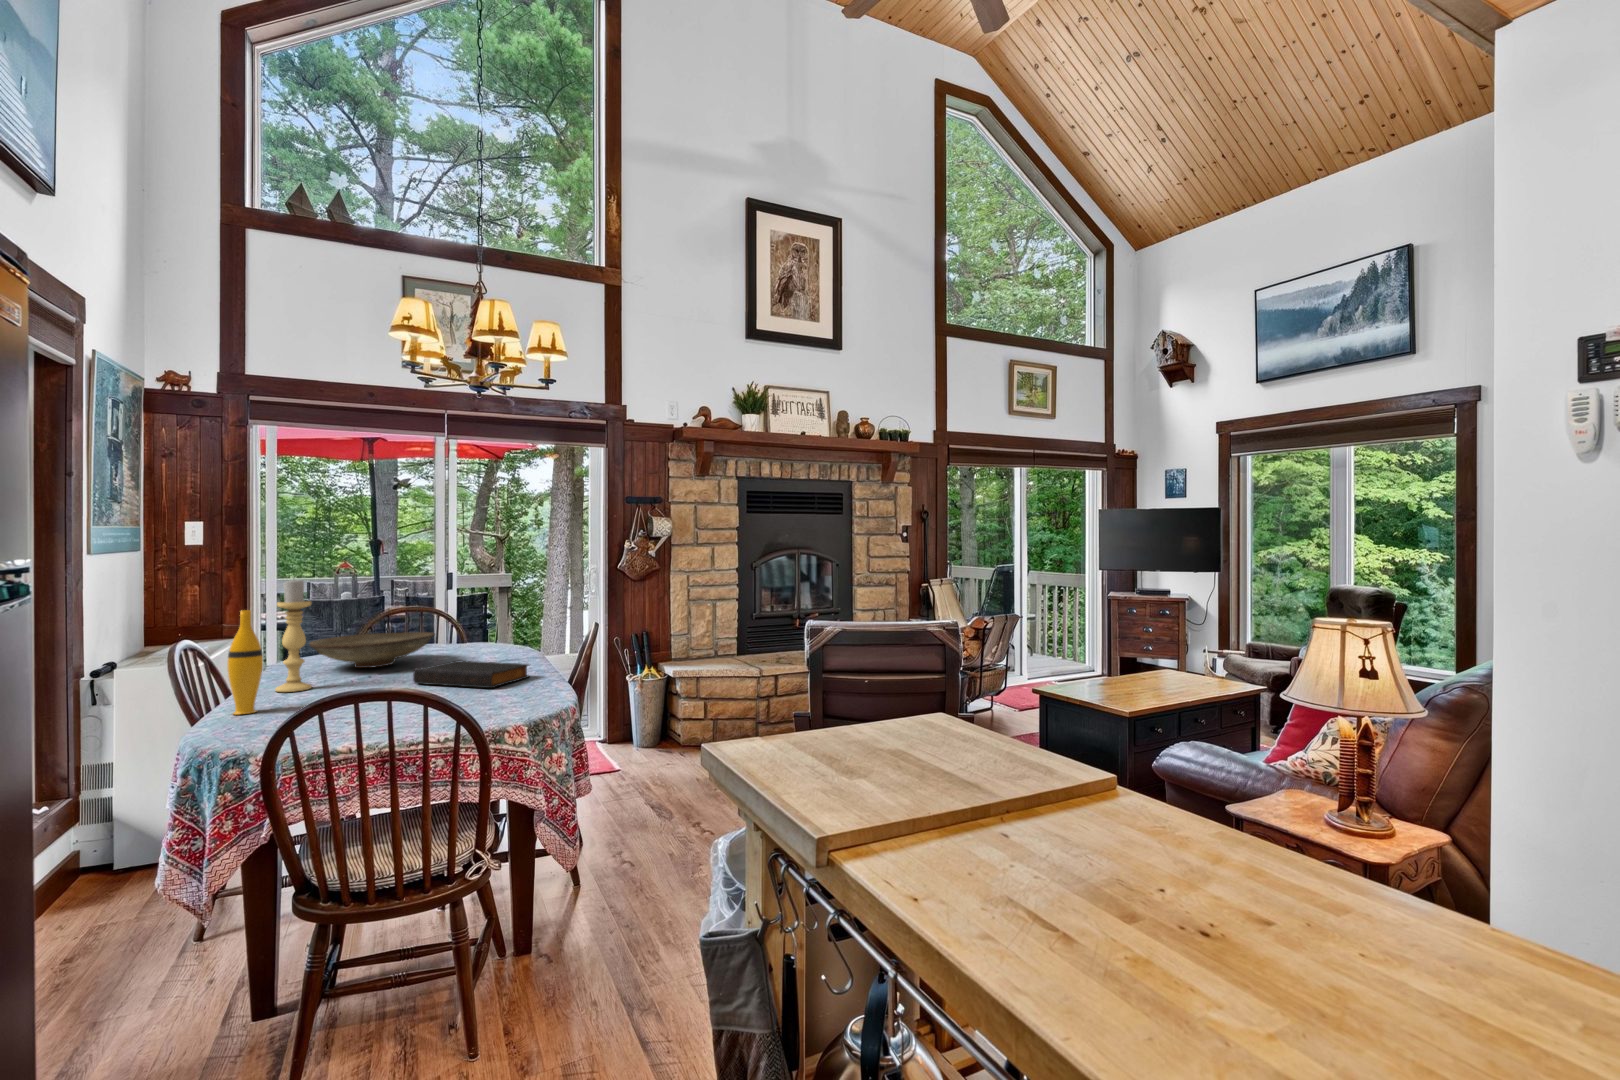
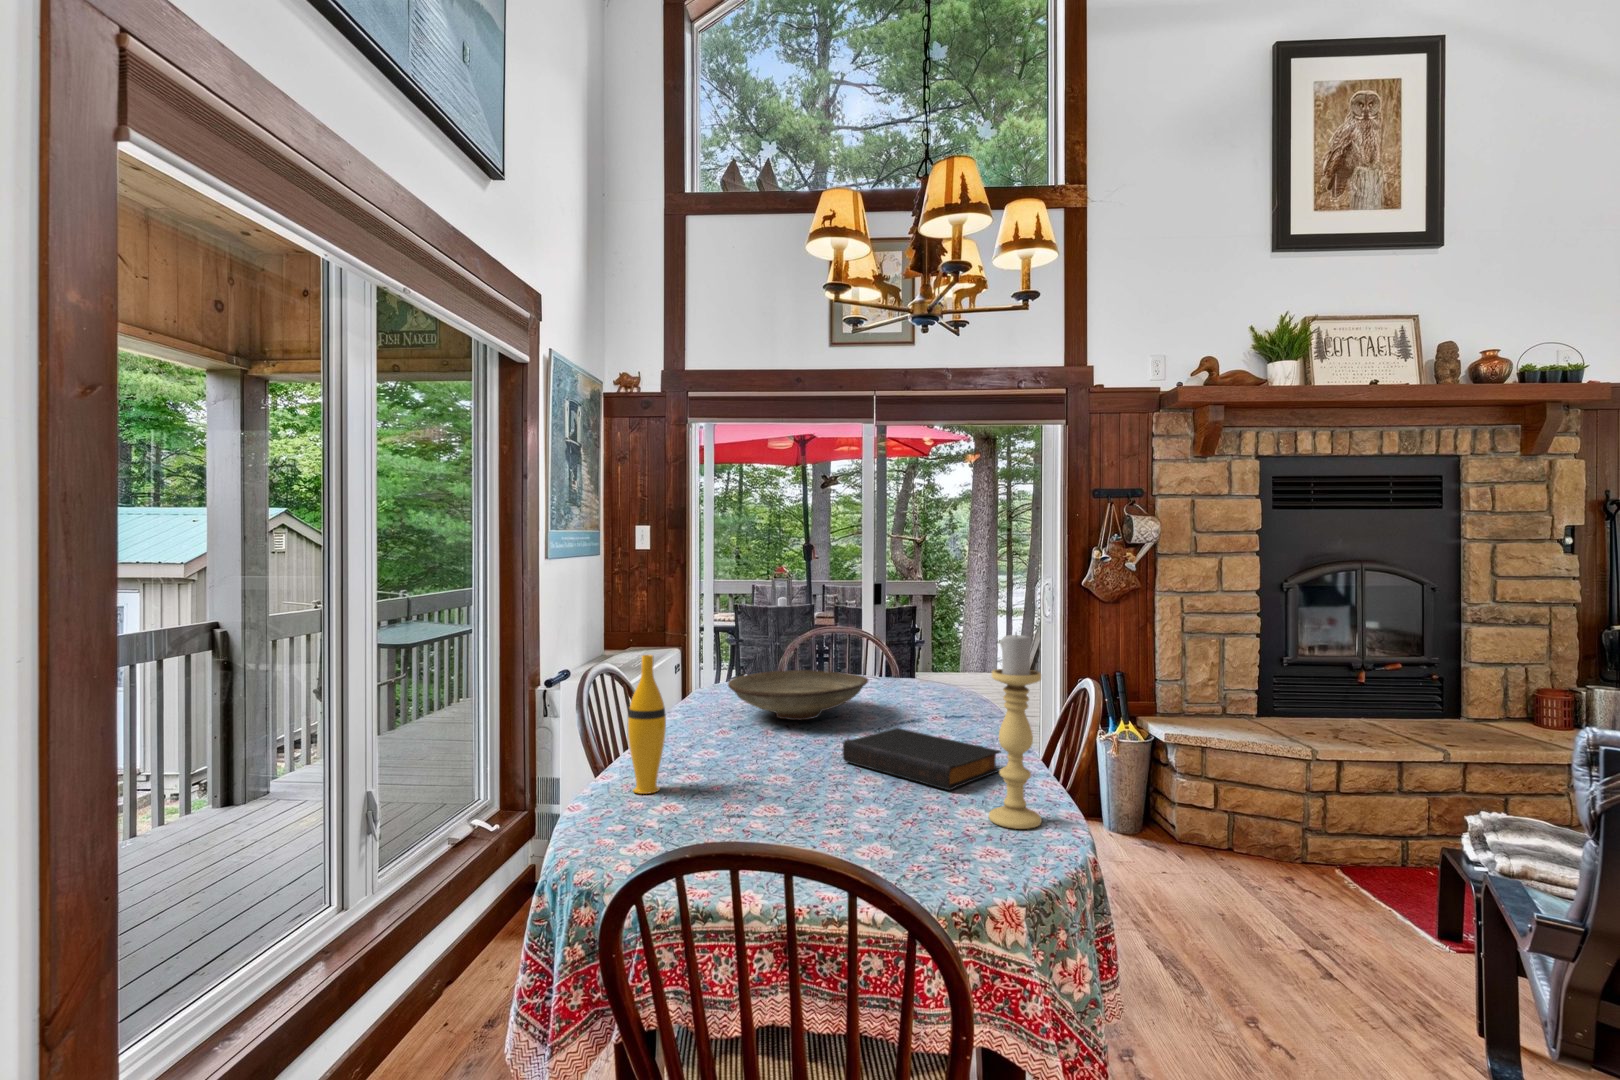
candle holder: present [275,580,312,692] -> present [989,633,1041,829]

